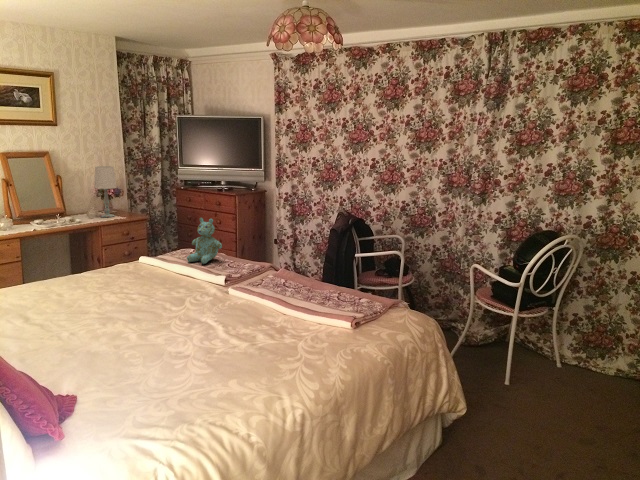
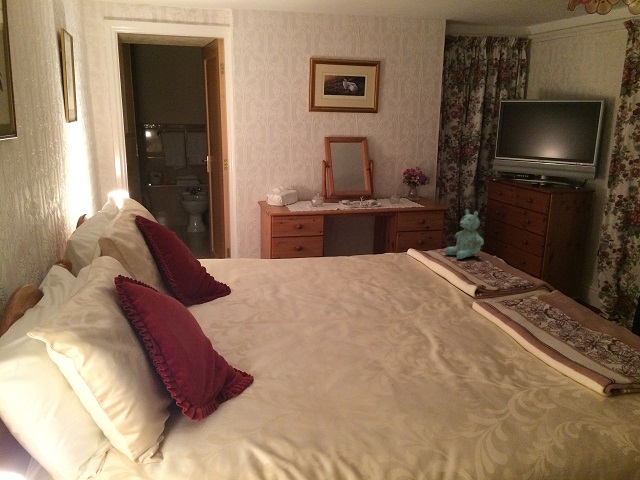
table lamp: present [94,166,117,217] -> none [399,152,420,203]

